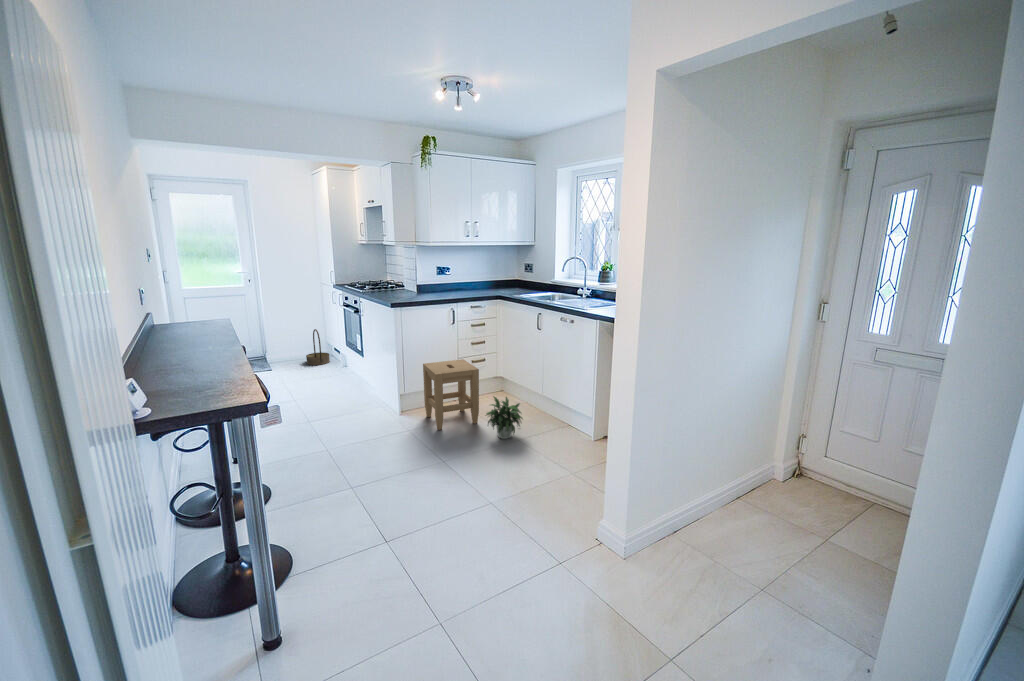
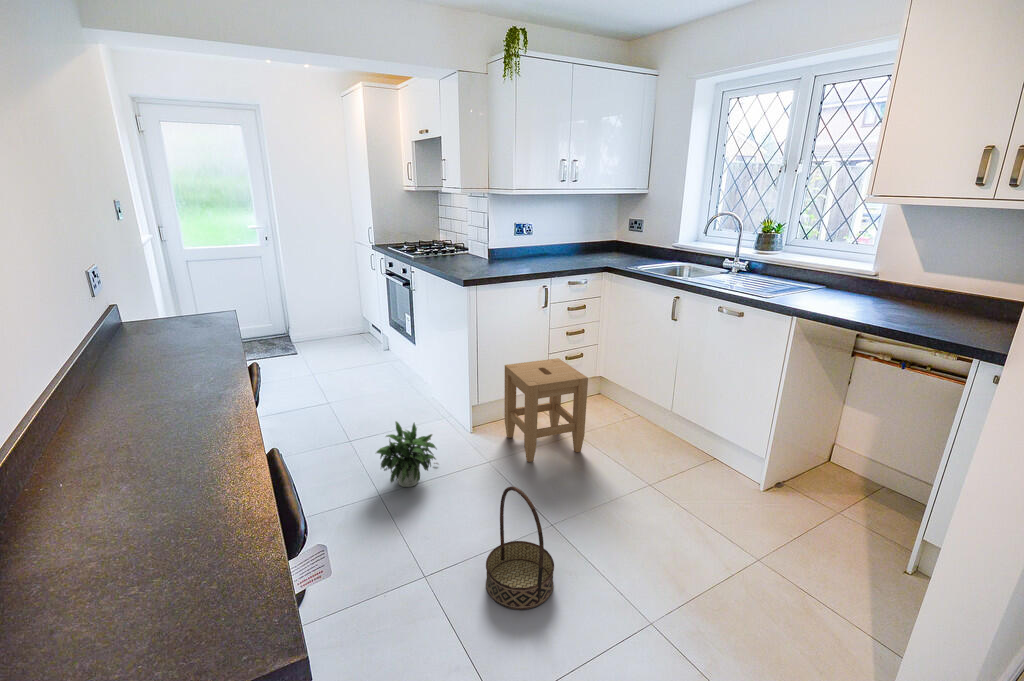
basket: present [306,329,330,365] -> present [486,486,554,609]
potted plant: present [486,397,522,439] -> present [376,422,438,487]

